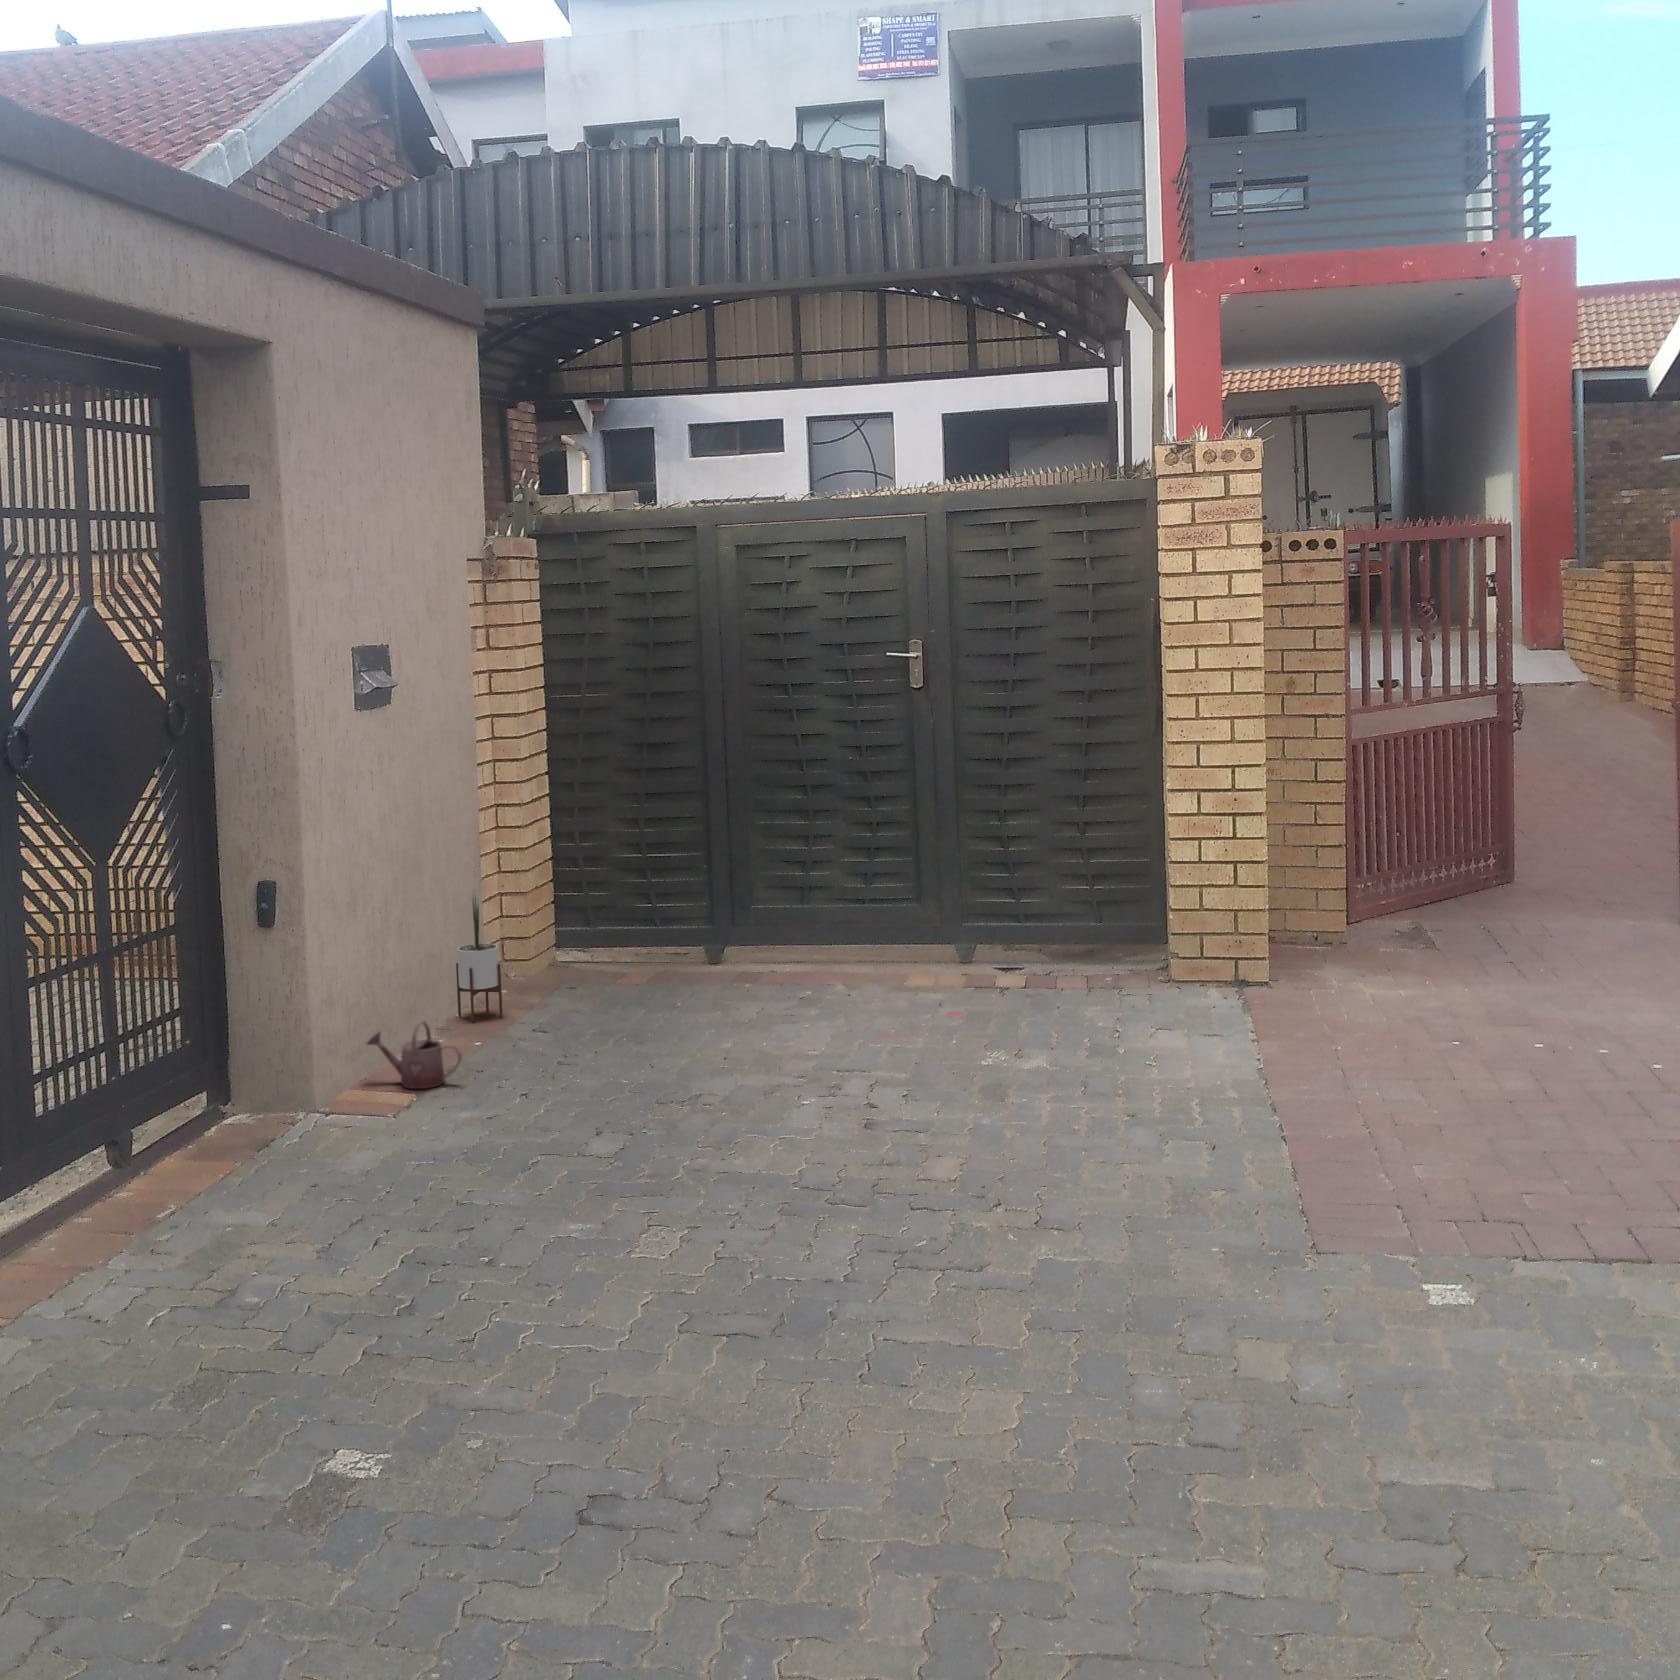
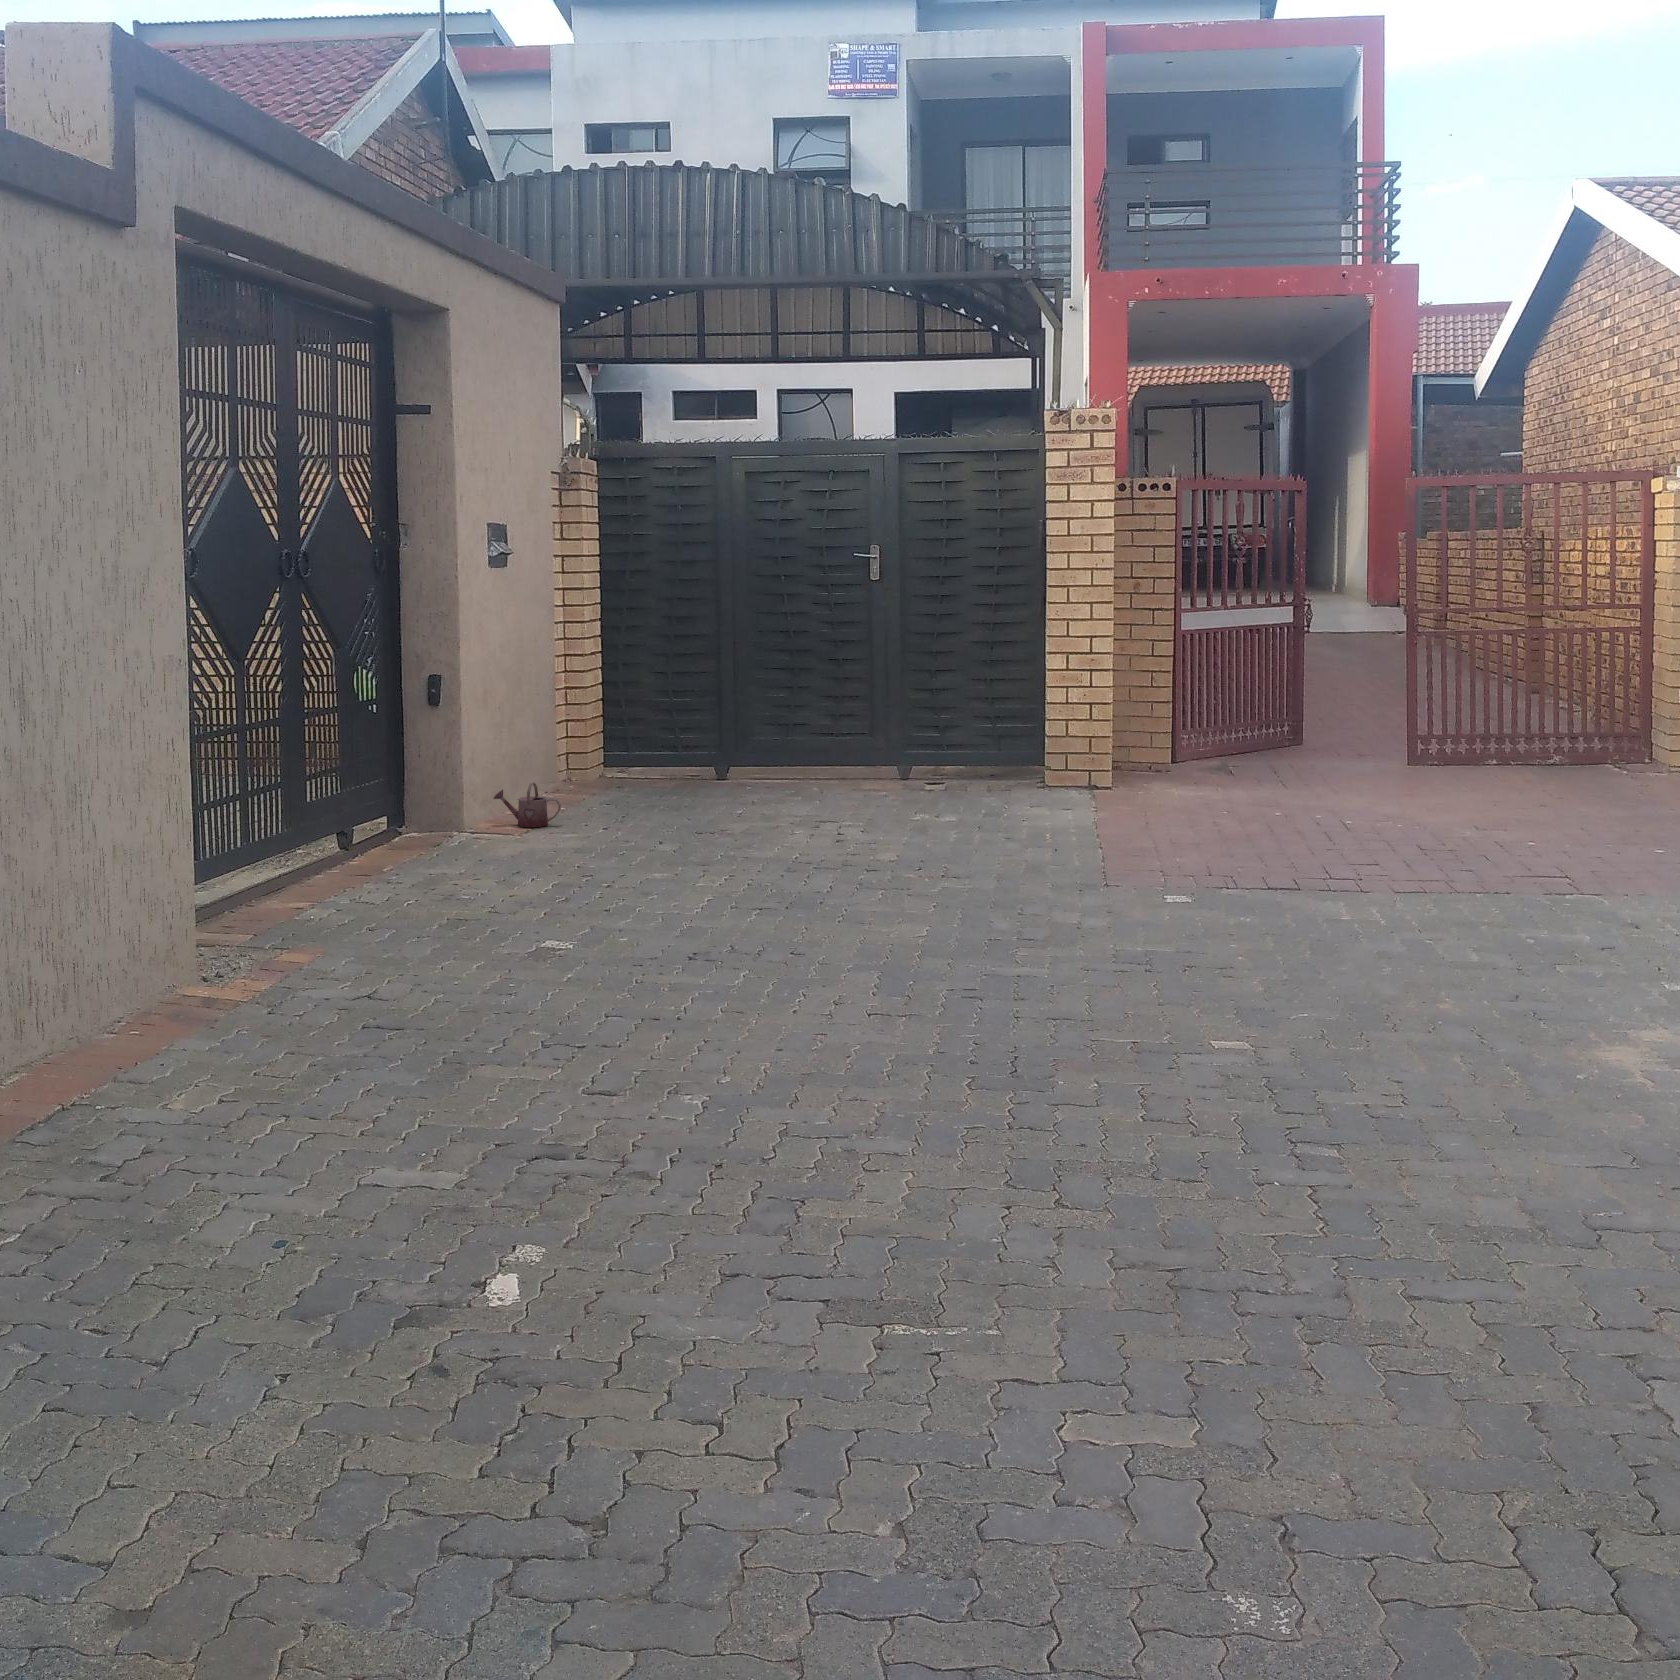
potted plant: present [456,889,503,1022] -> none [544,702,577,800]

